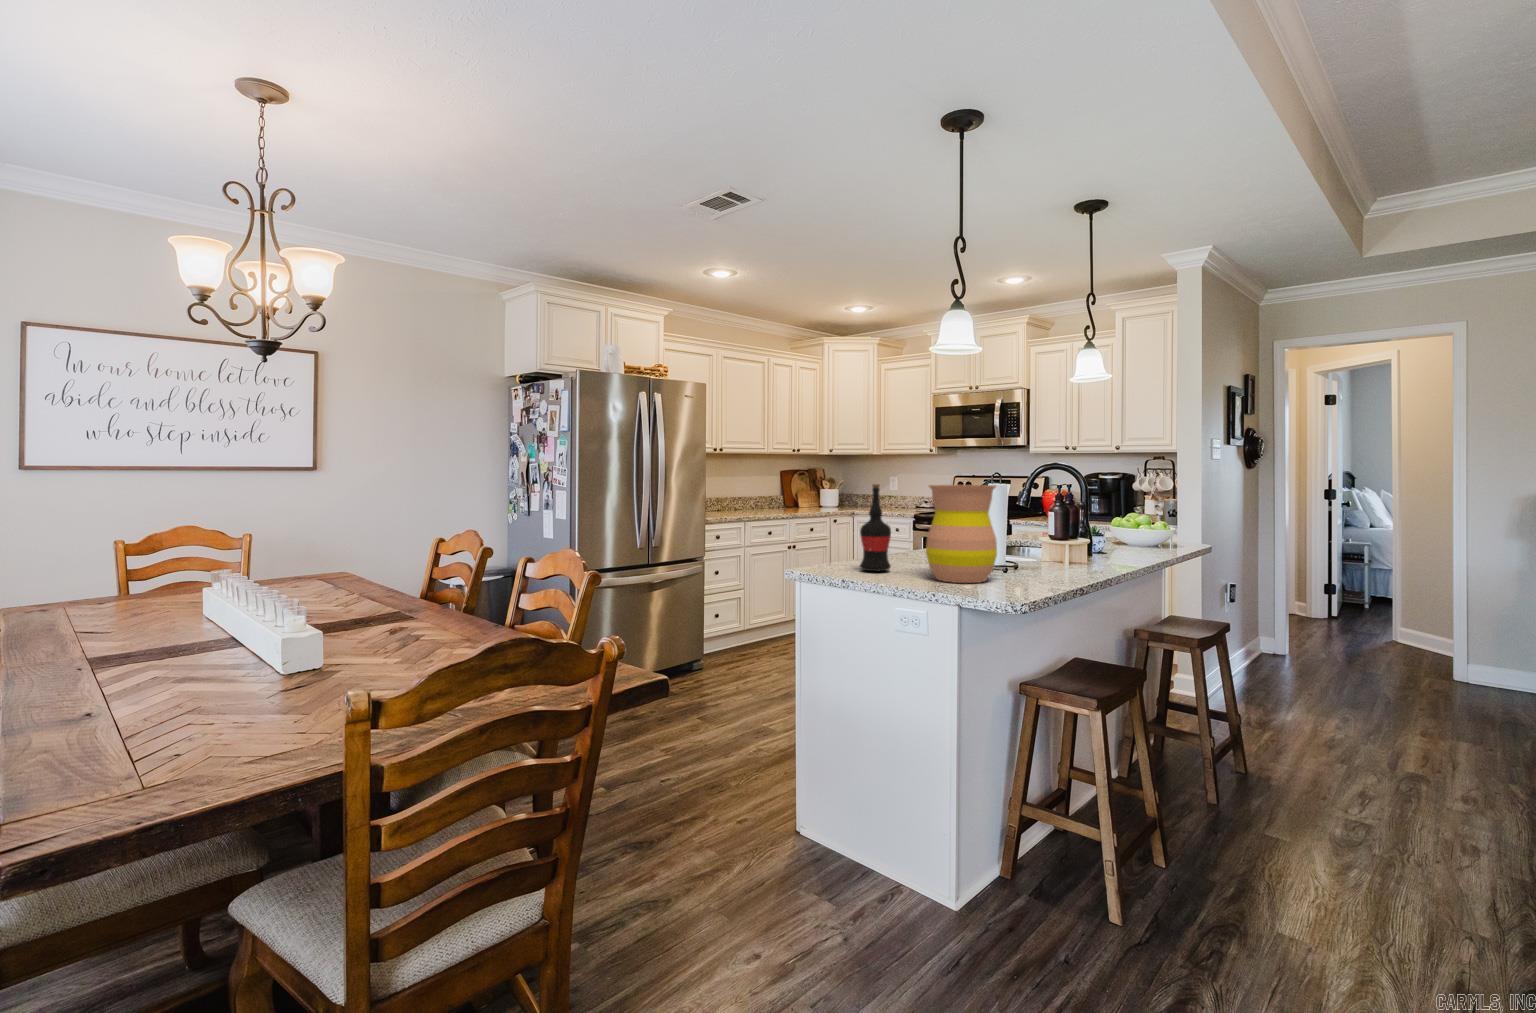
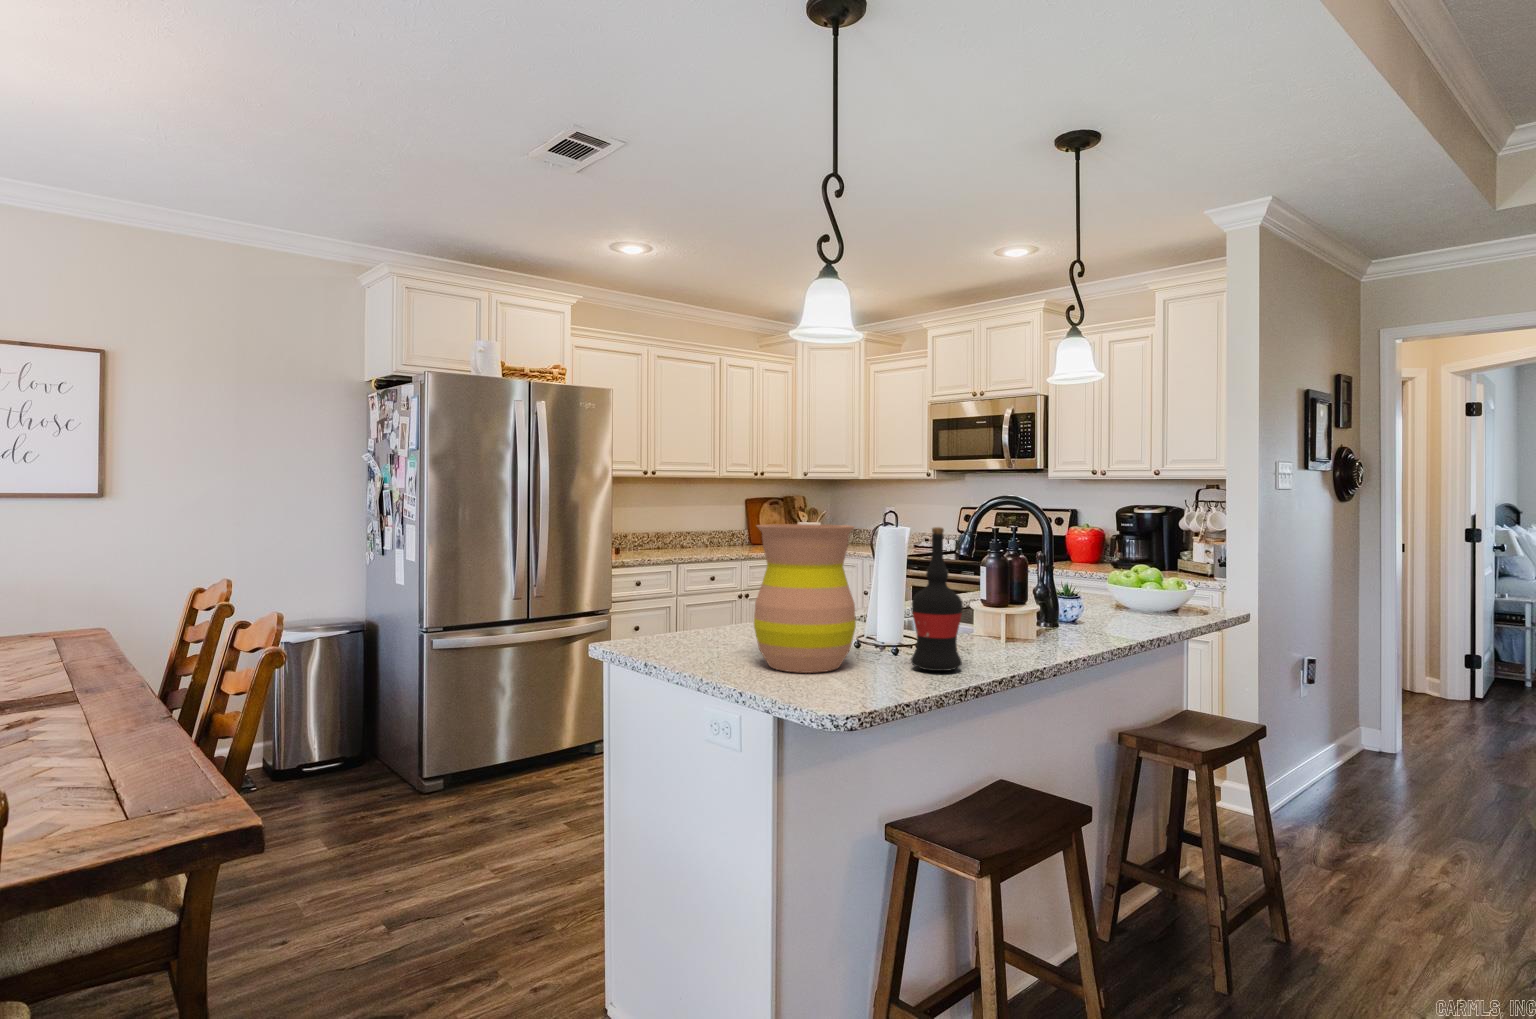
wine bottle: present [860,484,891,572] -> present [911,527,963,671]

